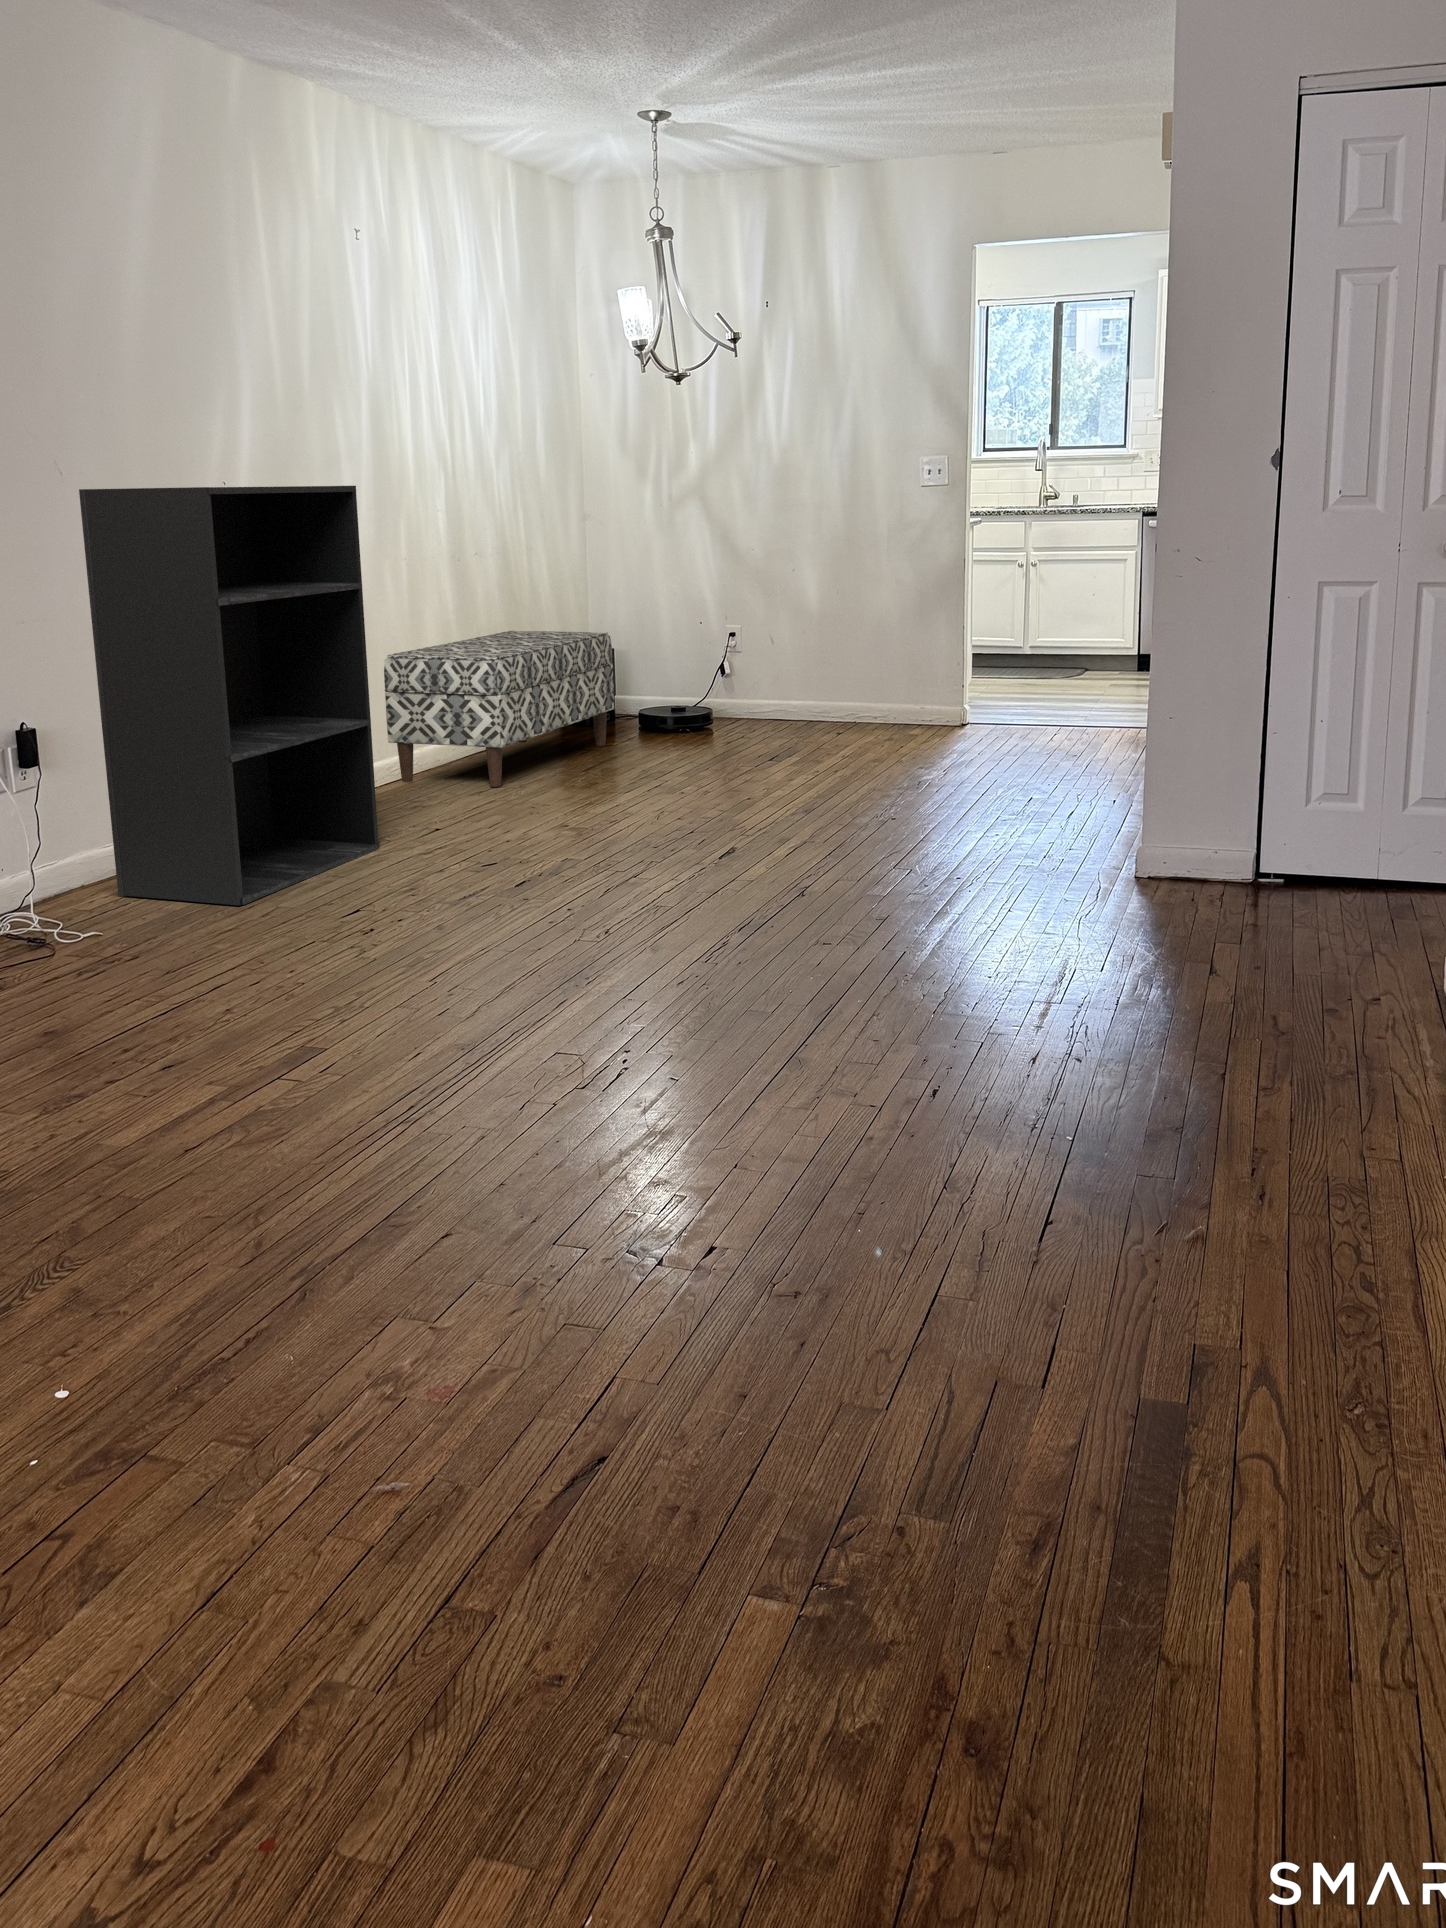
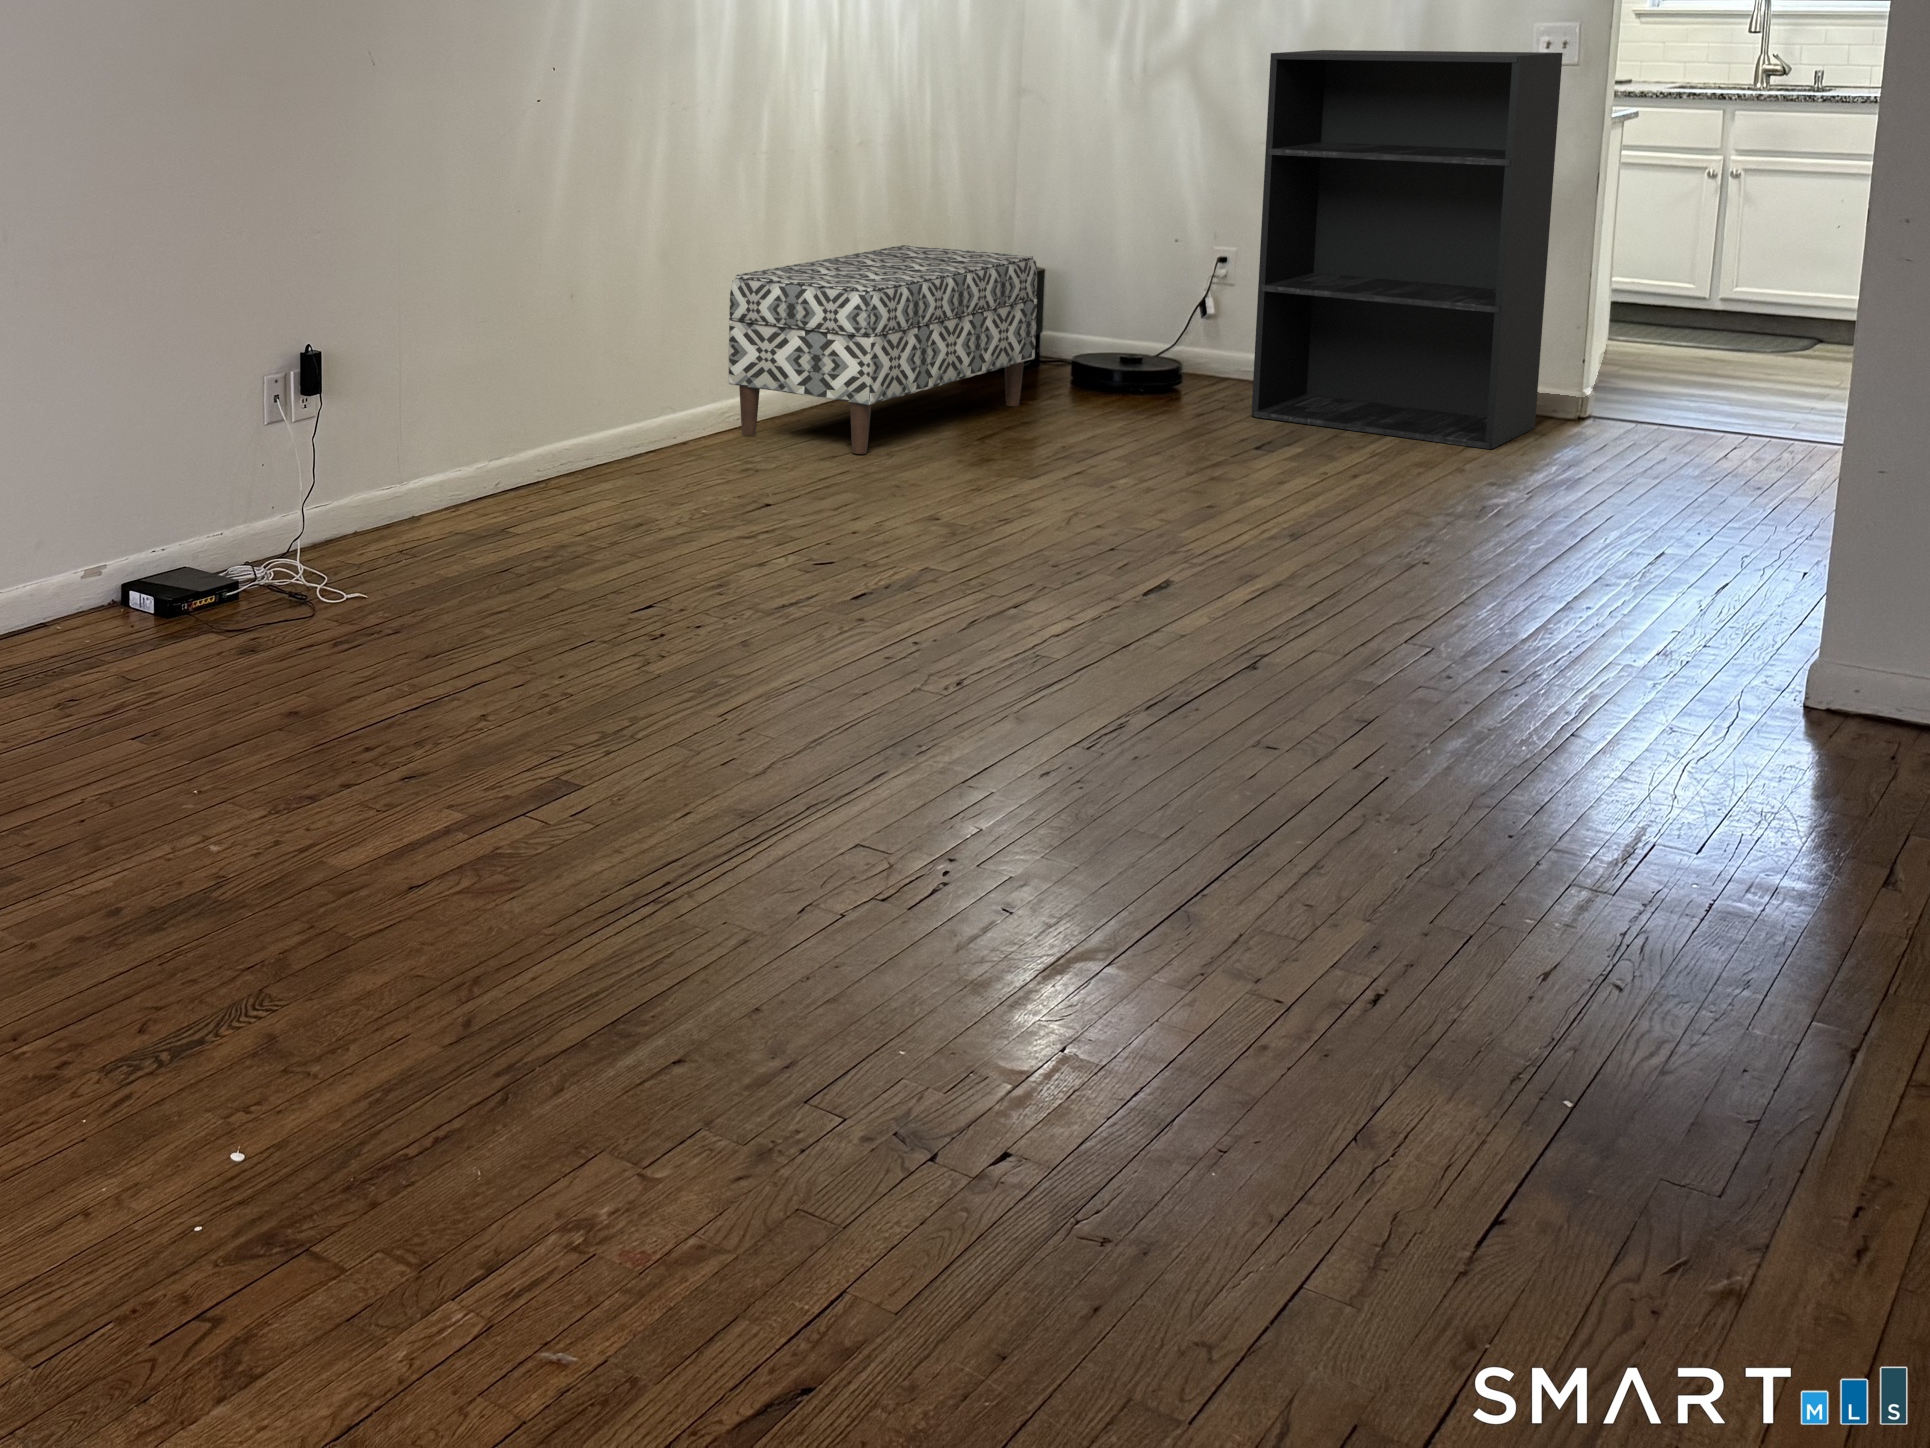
bookshelf: present [79,486,379,905] -> present [1251,50,1563,449]

